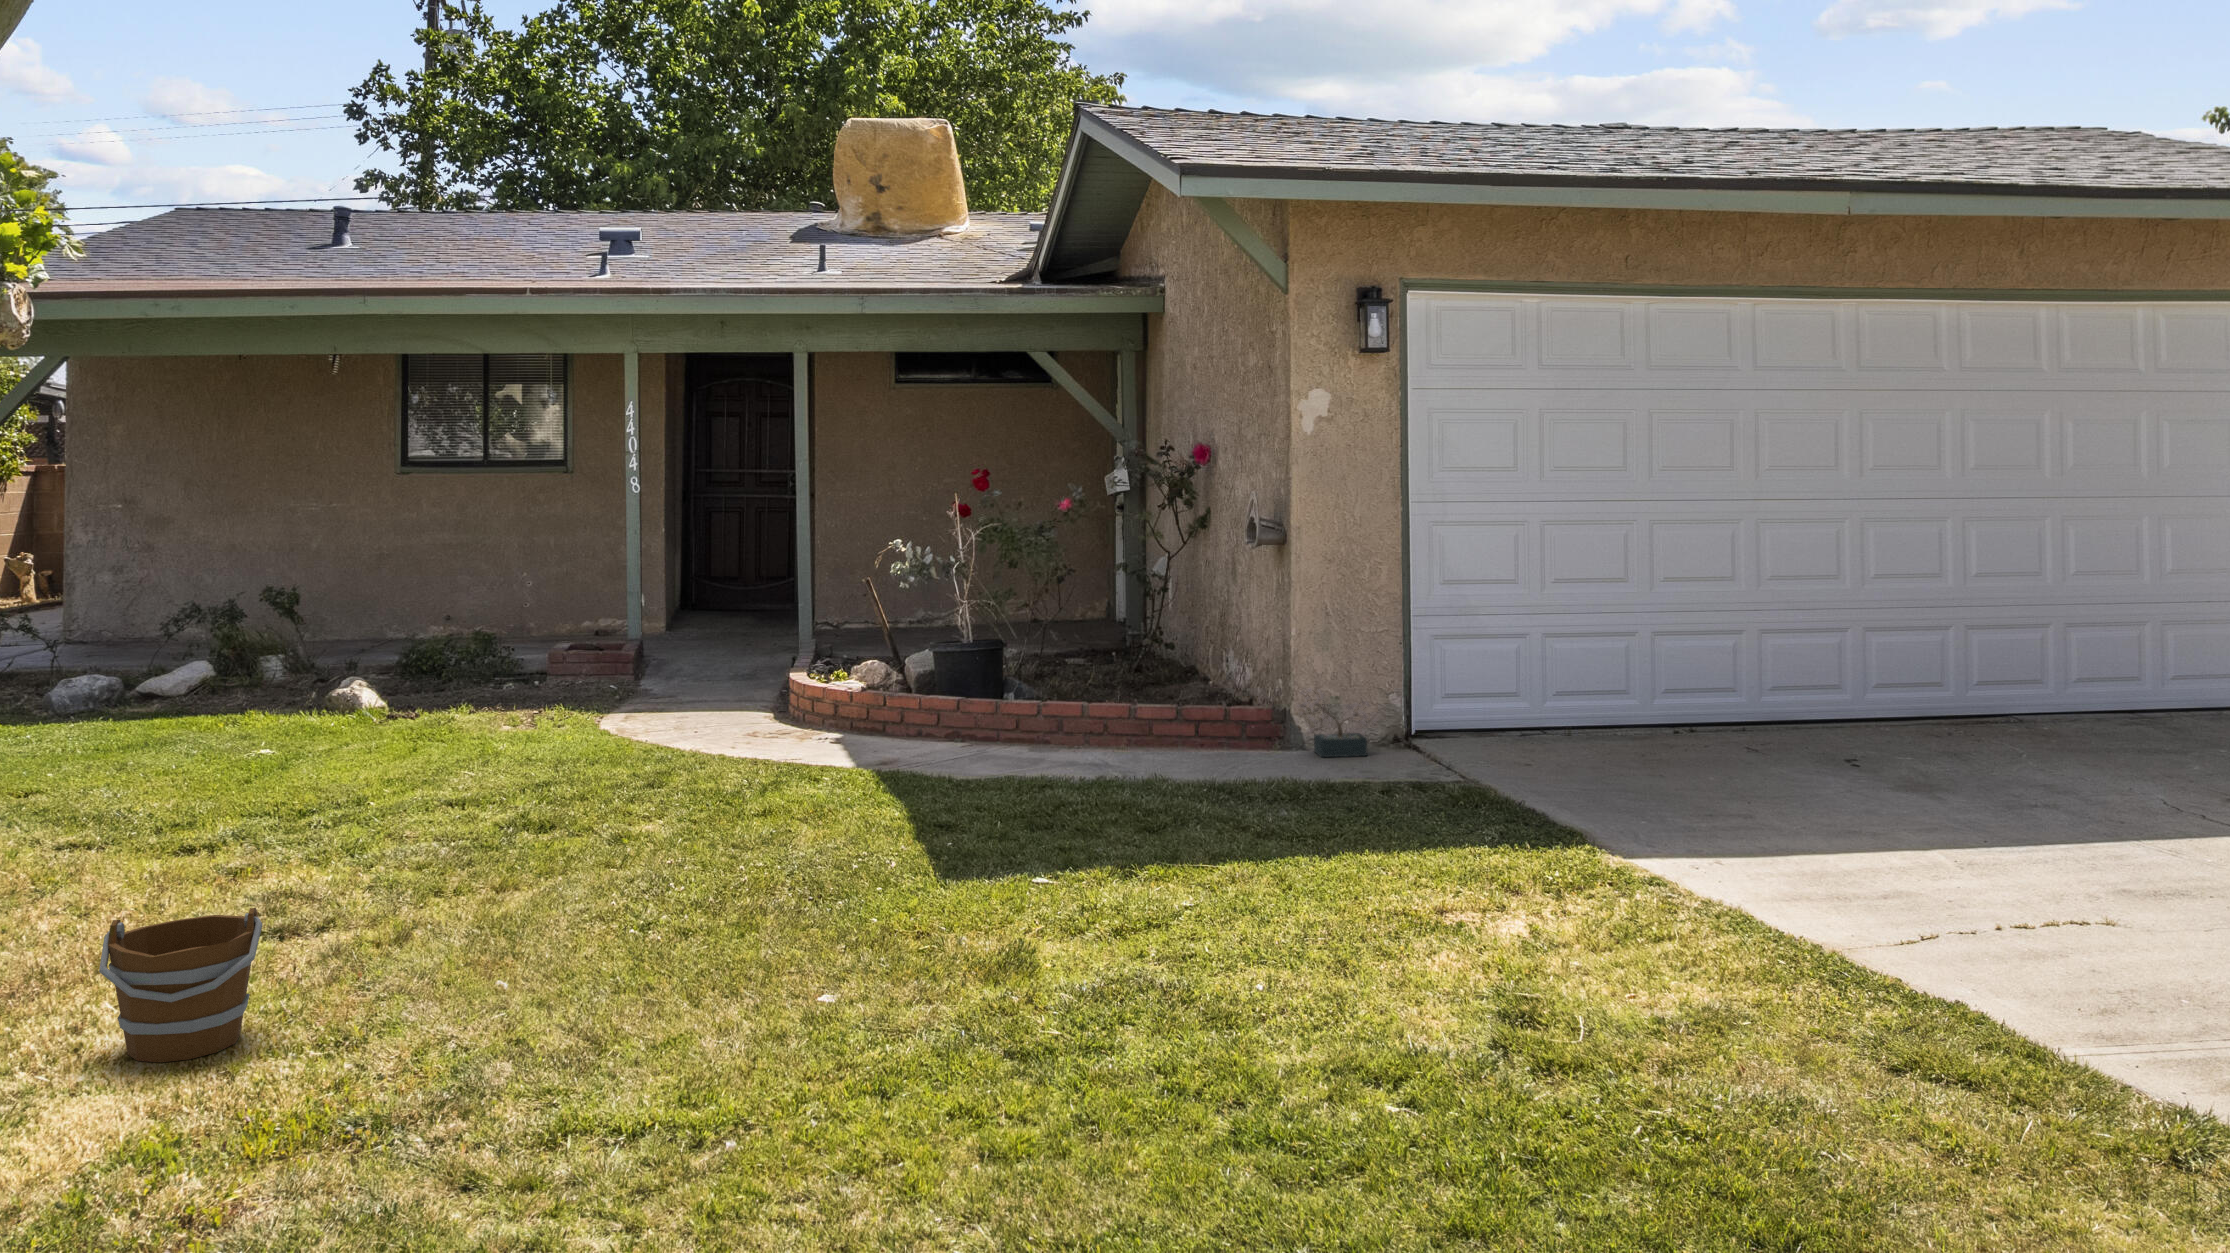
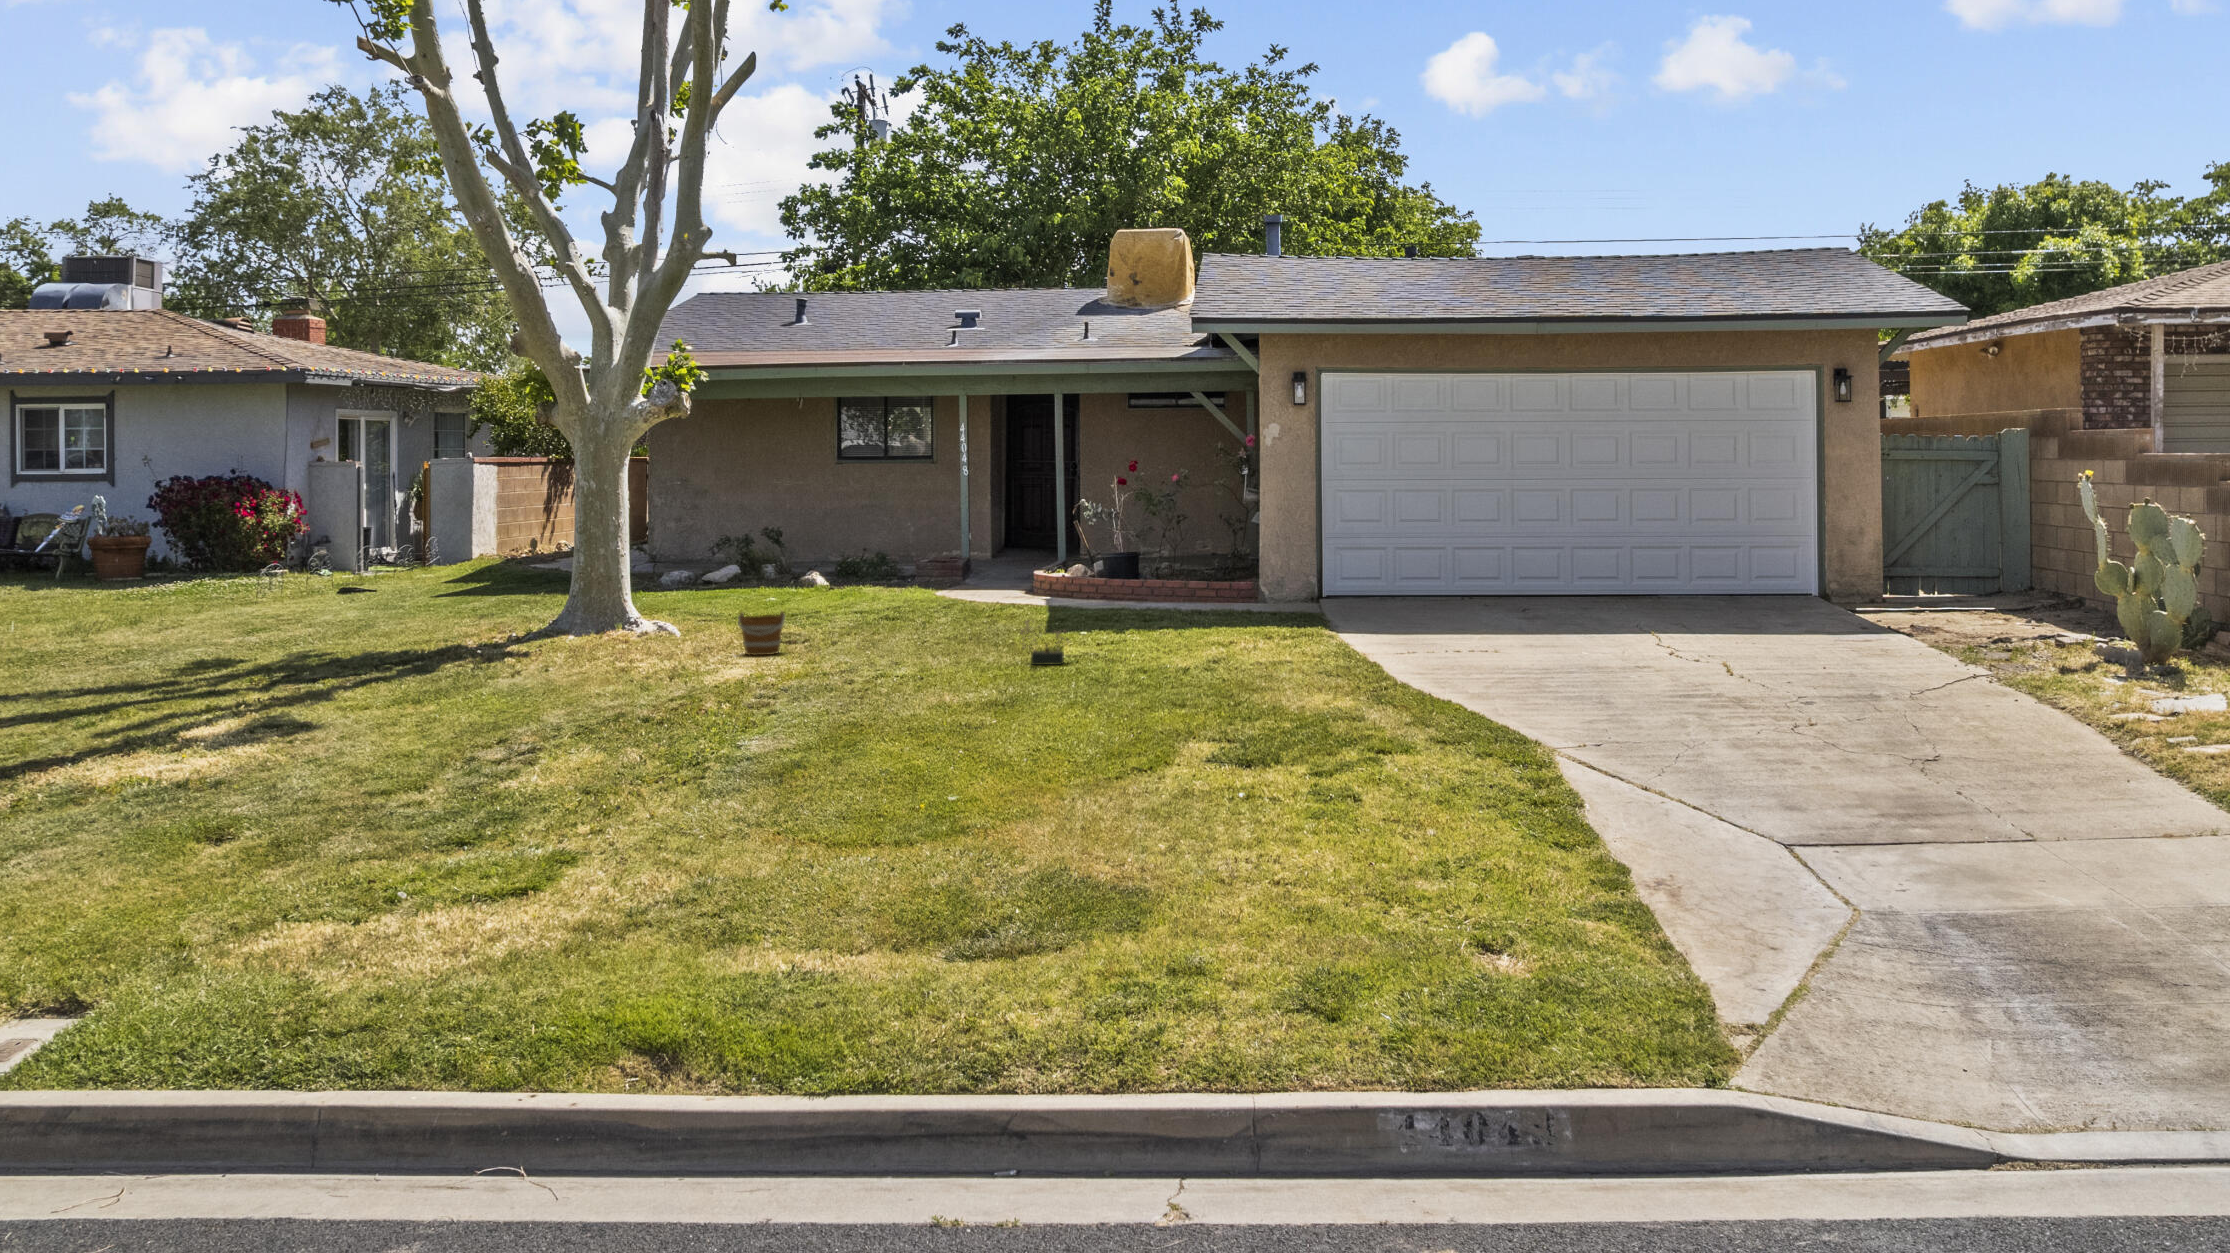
decorative plant: present [1296,688,1377,758] -> present [1021,621,1069,665]

